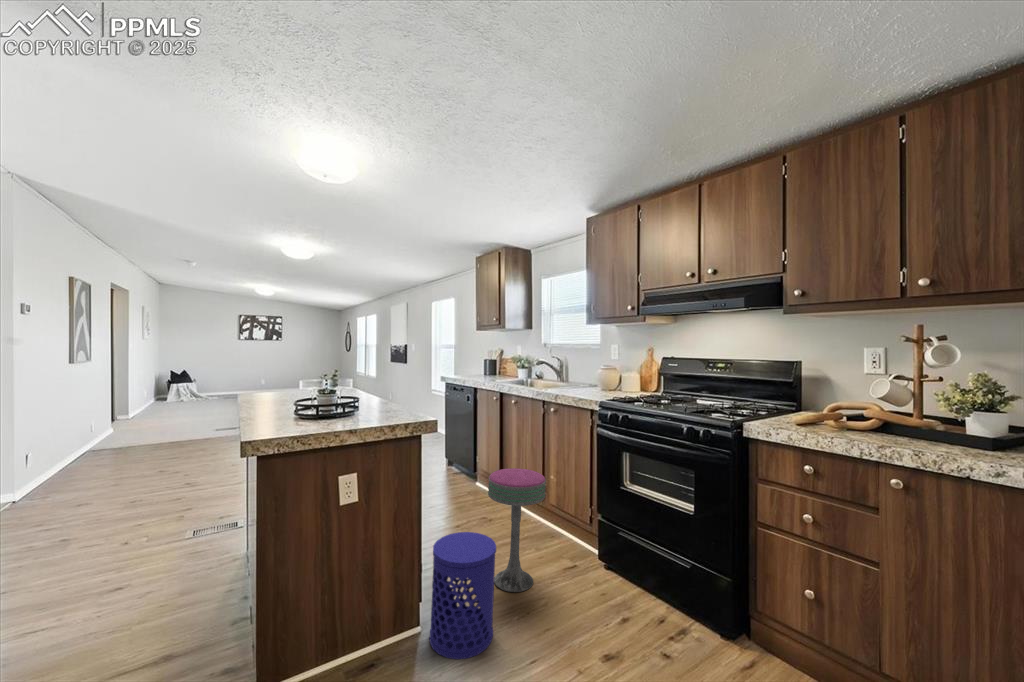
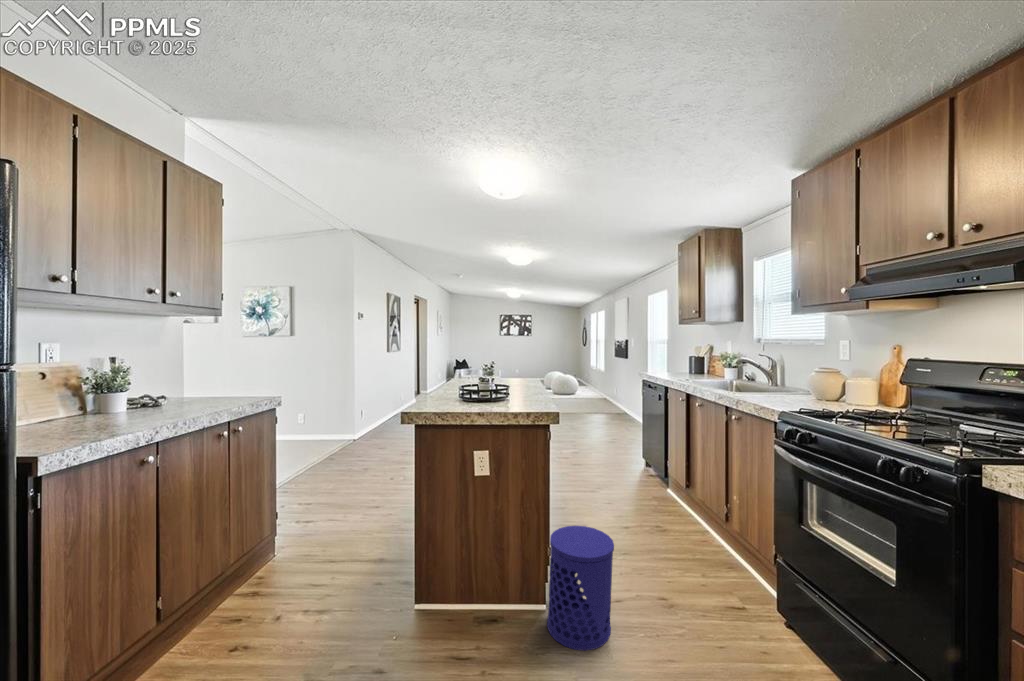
bar stool: present [488,468,546,592] -> none [629,474,696,610]

